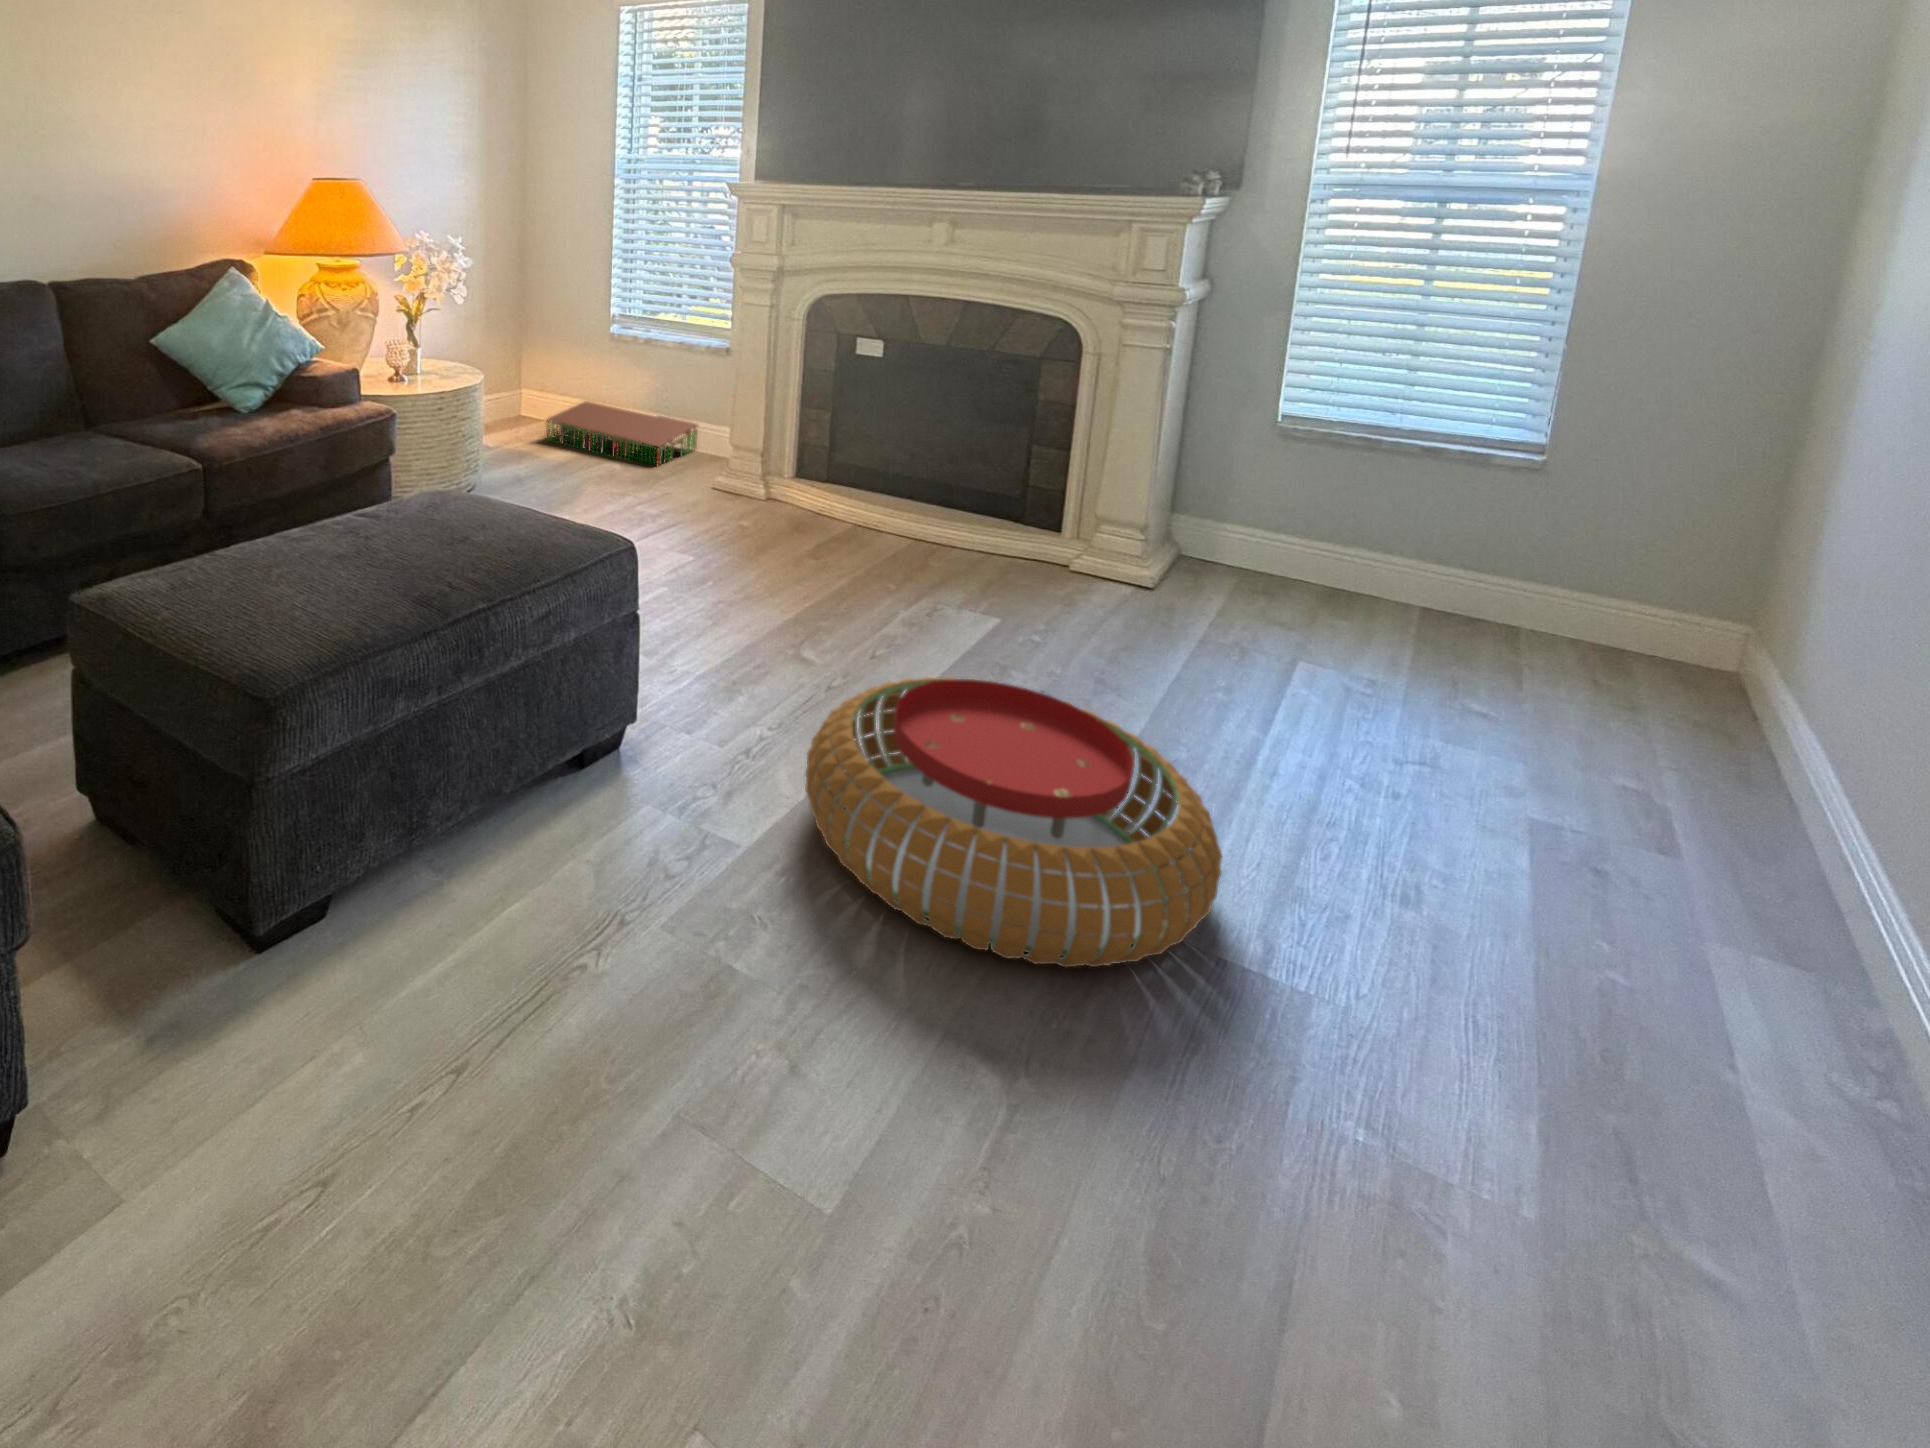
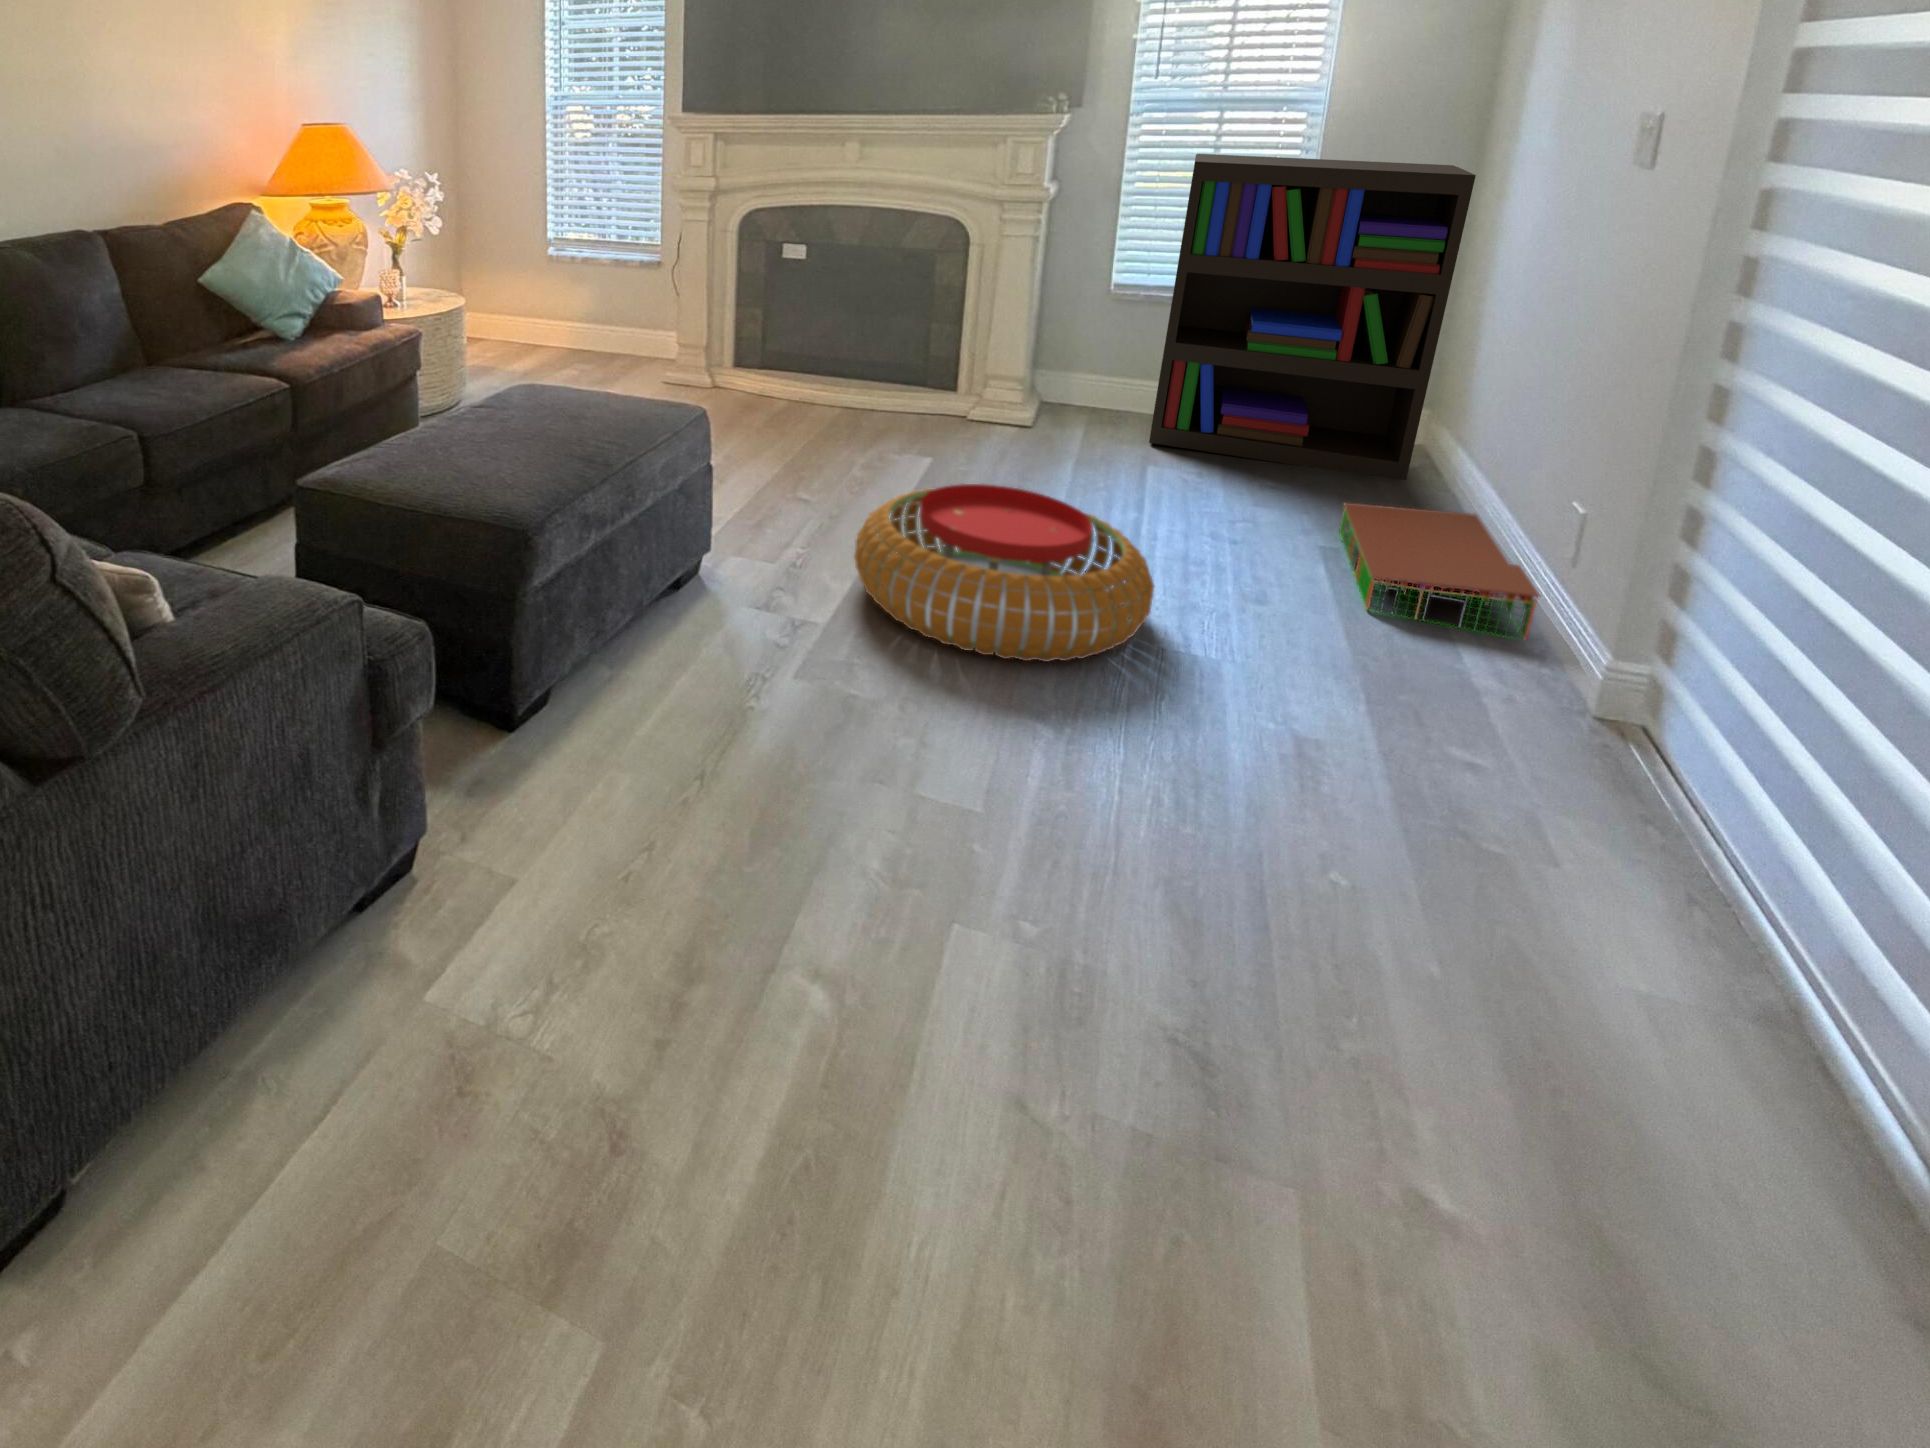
bookshelf: none [1310,255,1828,734] -> present [1149,154,1476,480]
storage bin: present [546,401,698,465] -> present [1339,503,1539,640]

